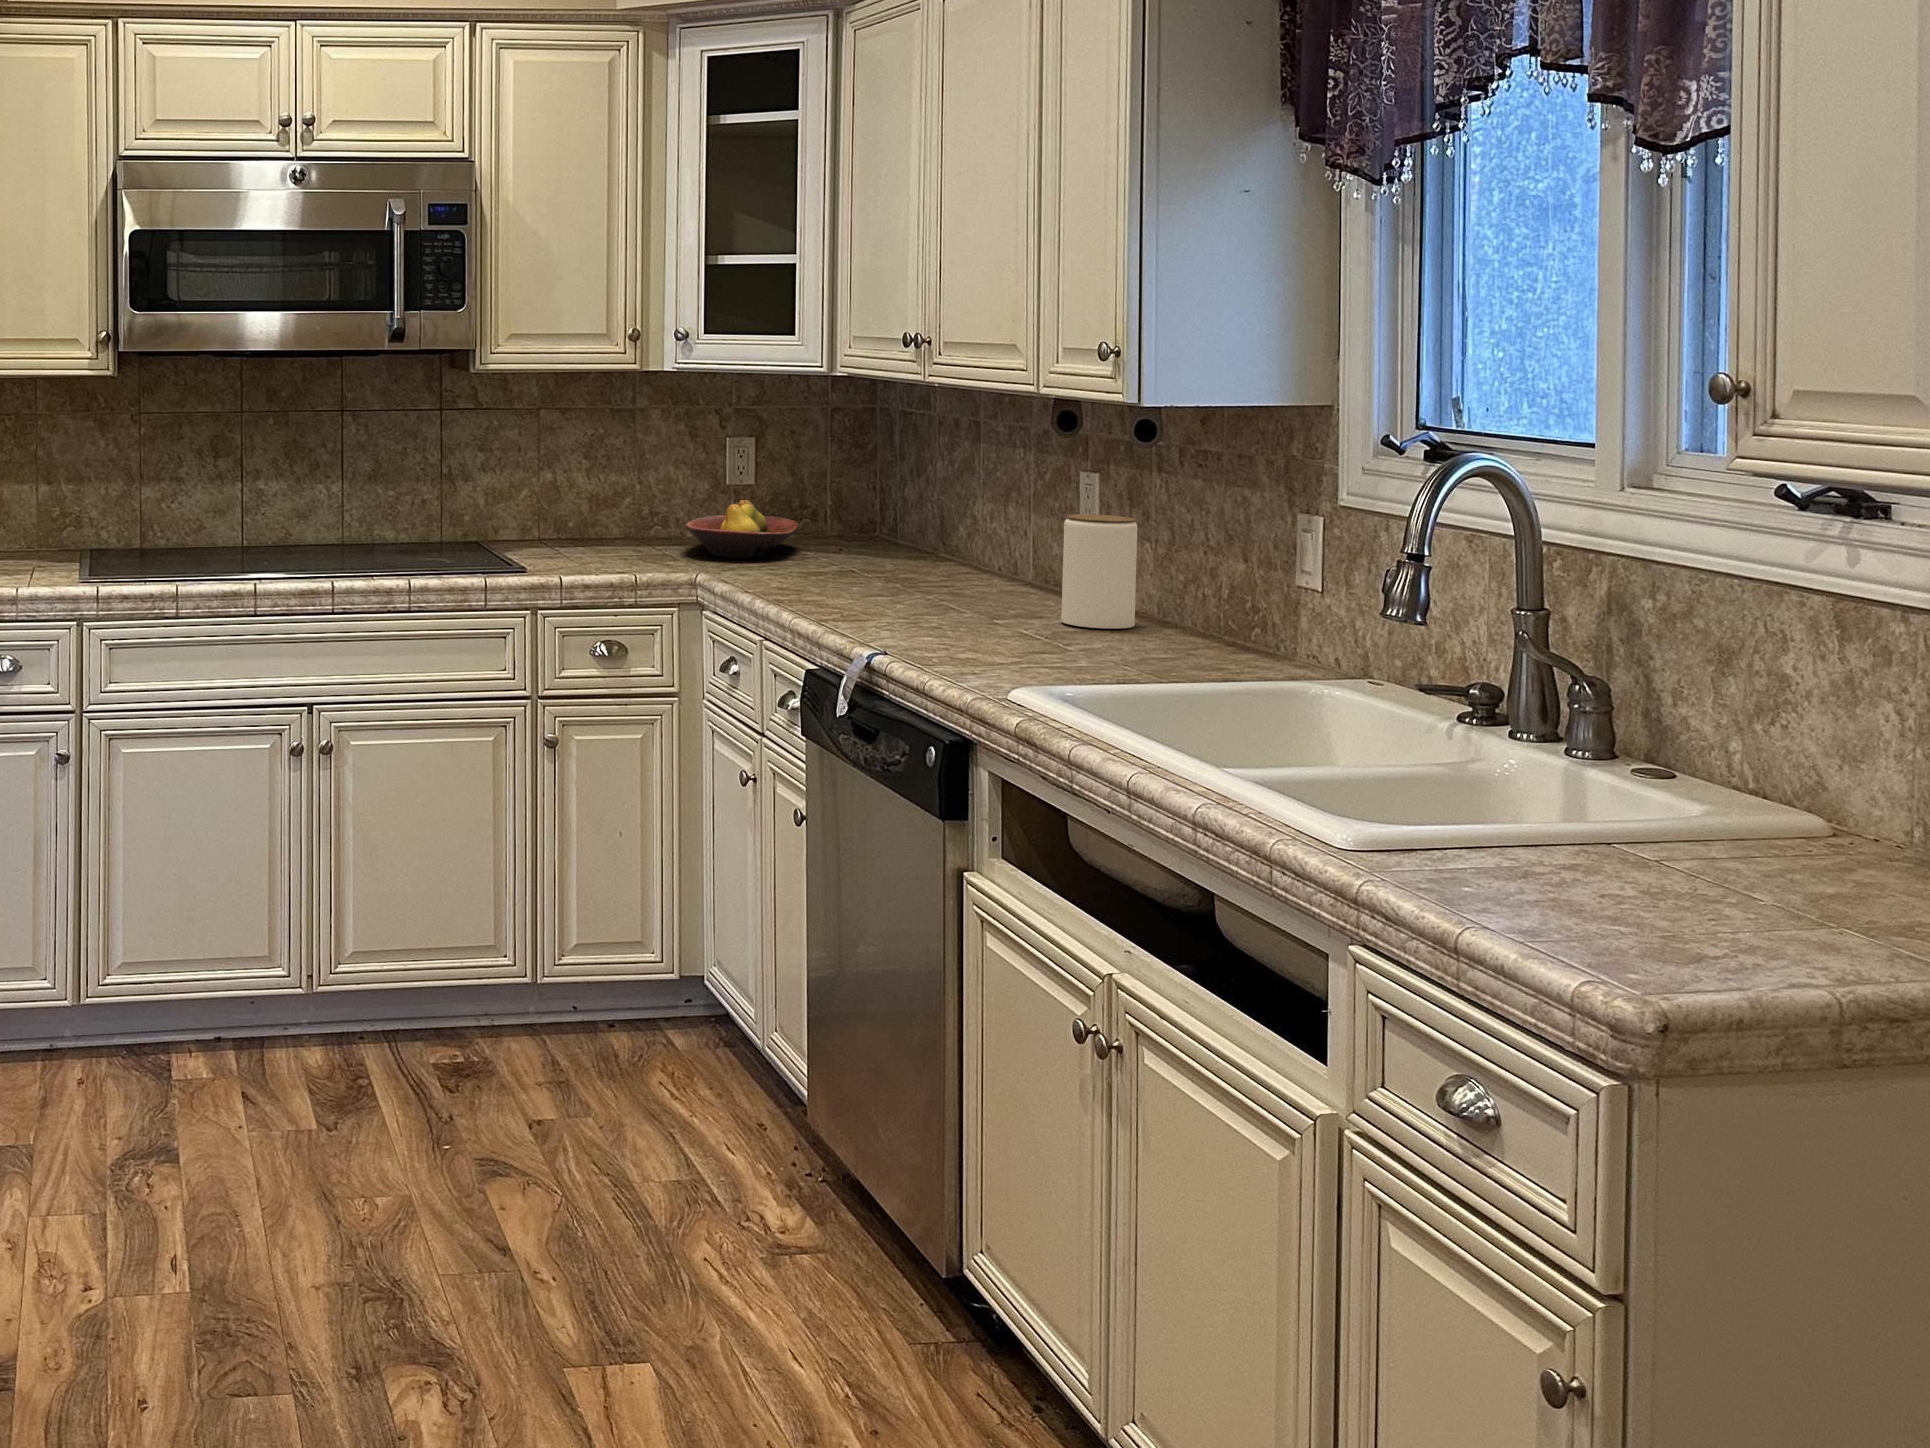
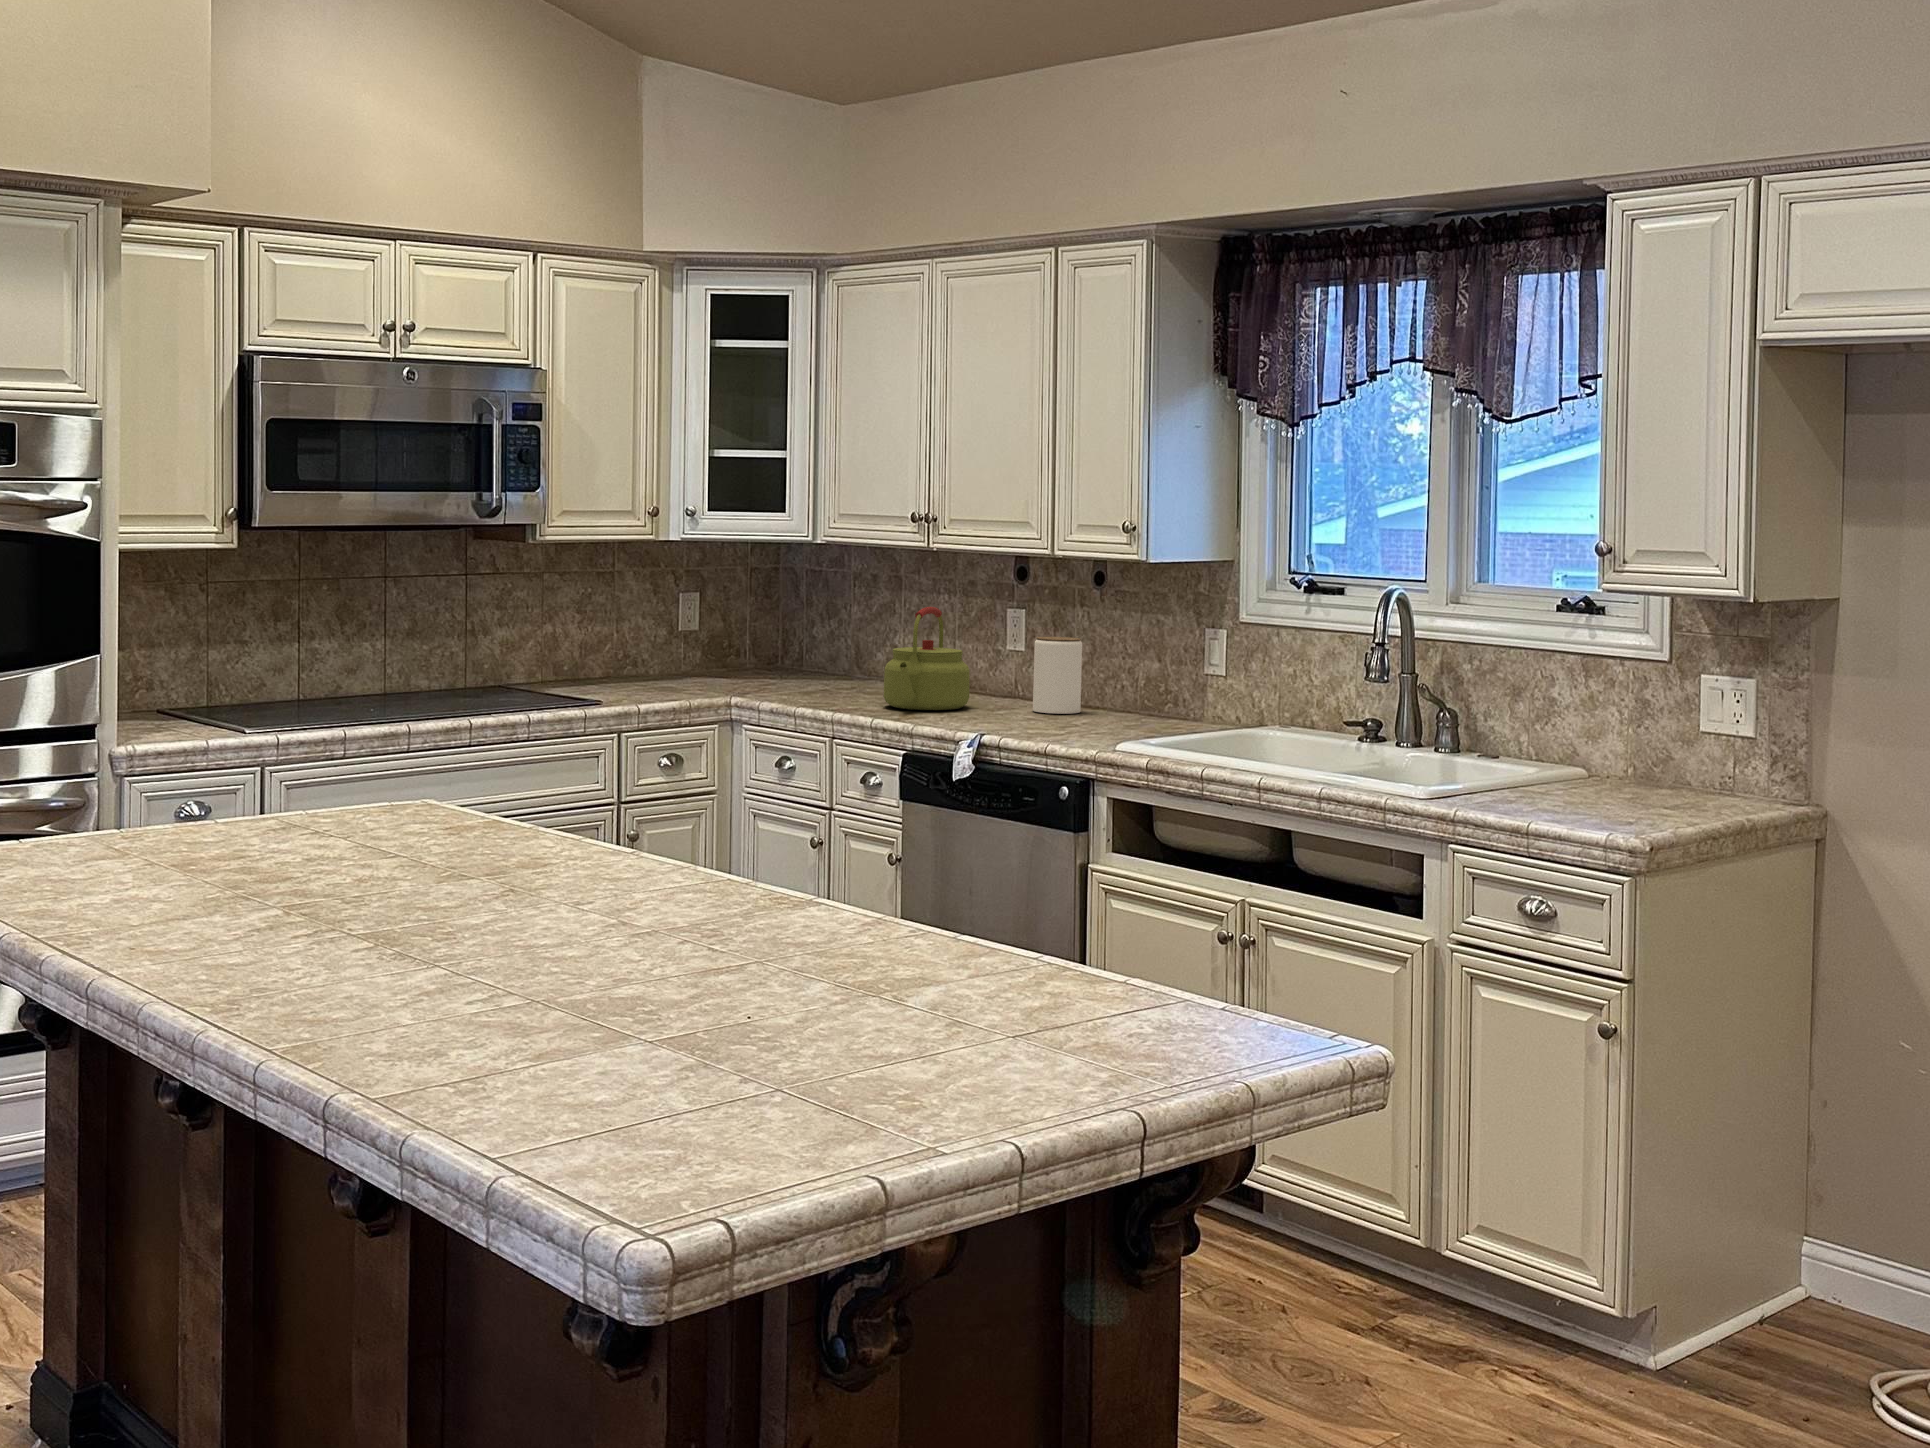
kettle: none [860,465,987,610] -> present [883,607,970,710]
fruit bowl: present [685,500,799,558] -> none [667,641,757,686]

